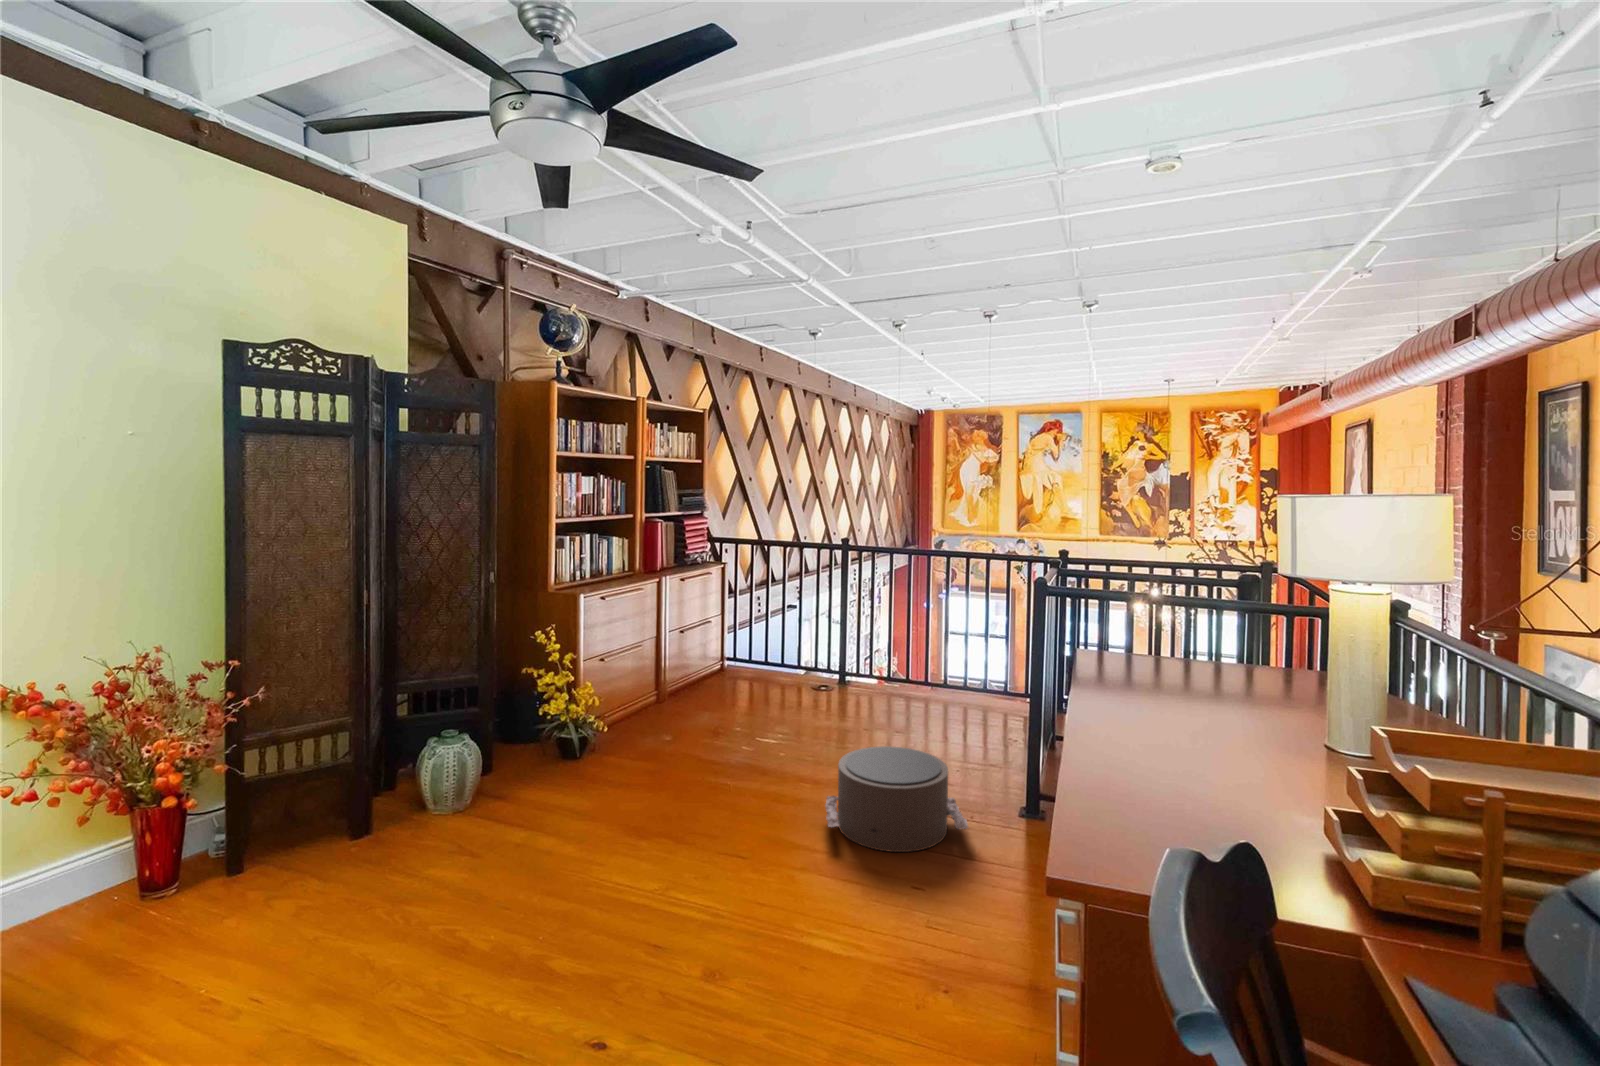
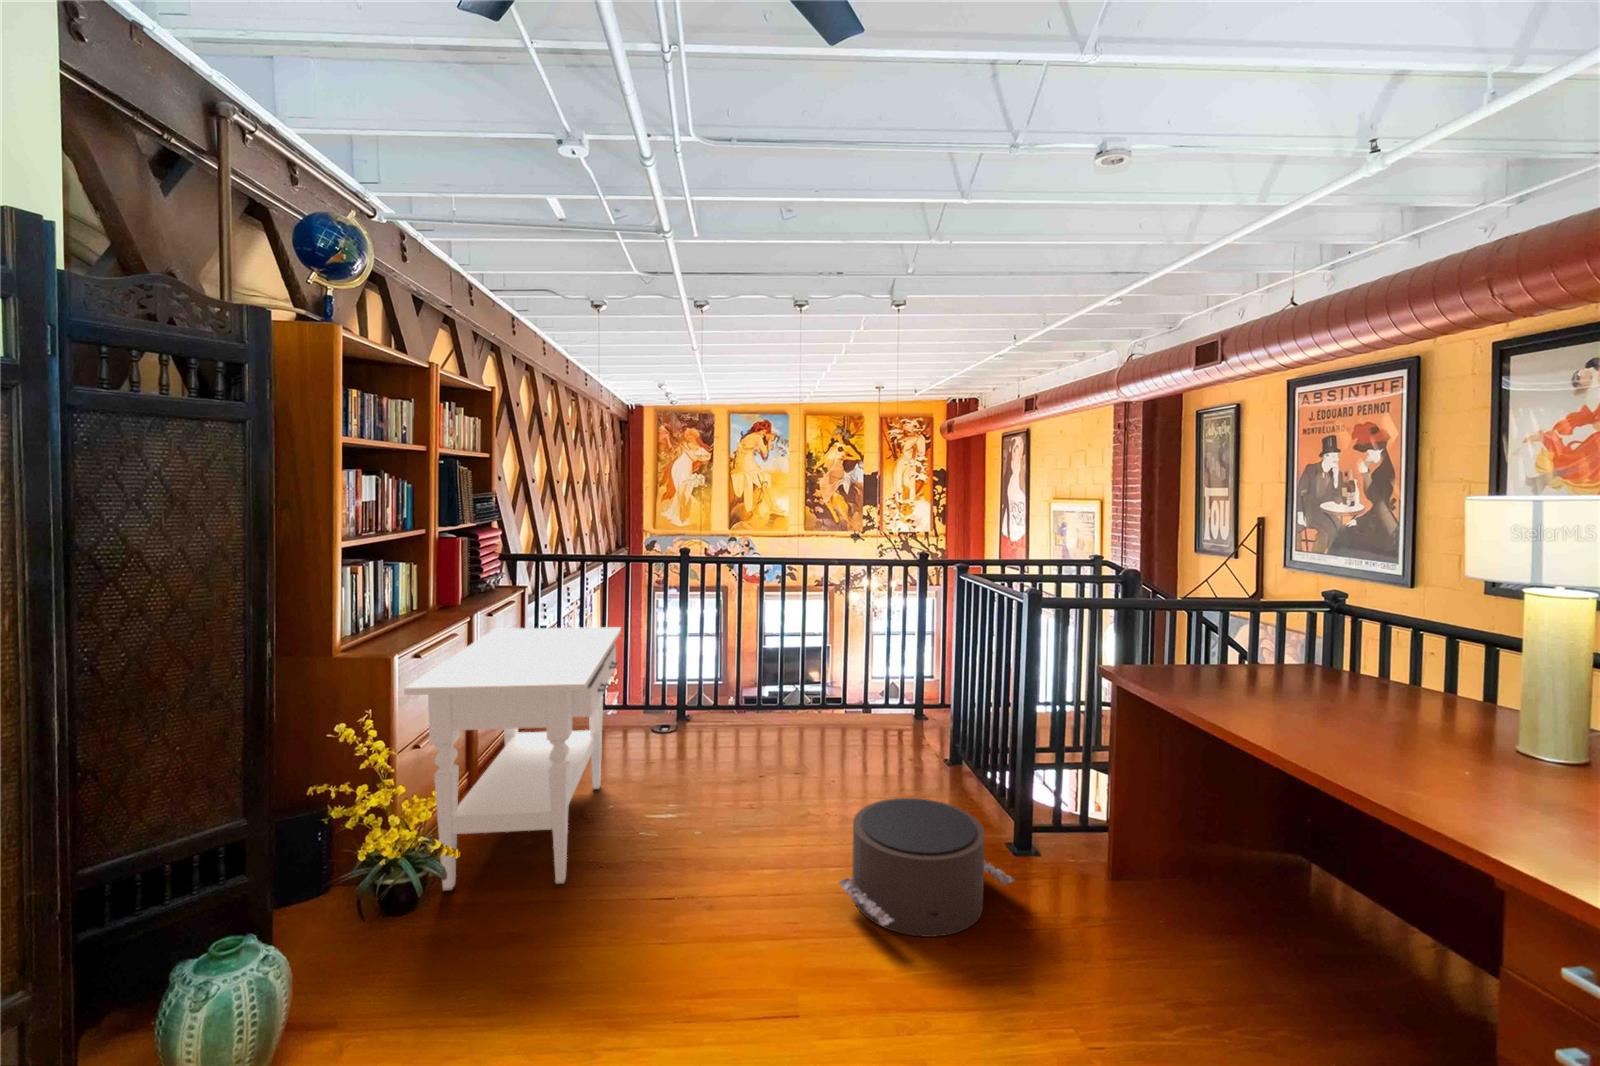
side table: none [573,589,757,763] -> present [404,627,621,891]

